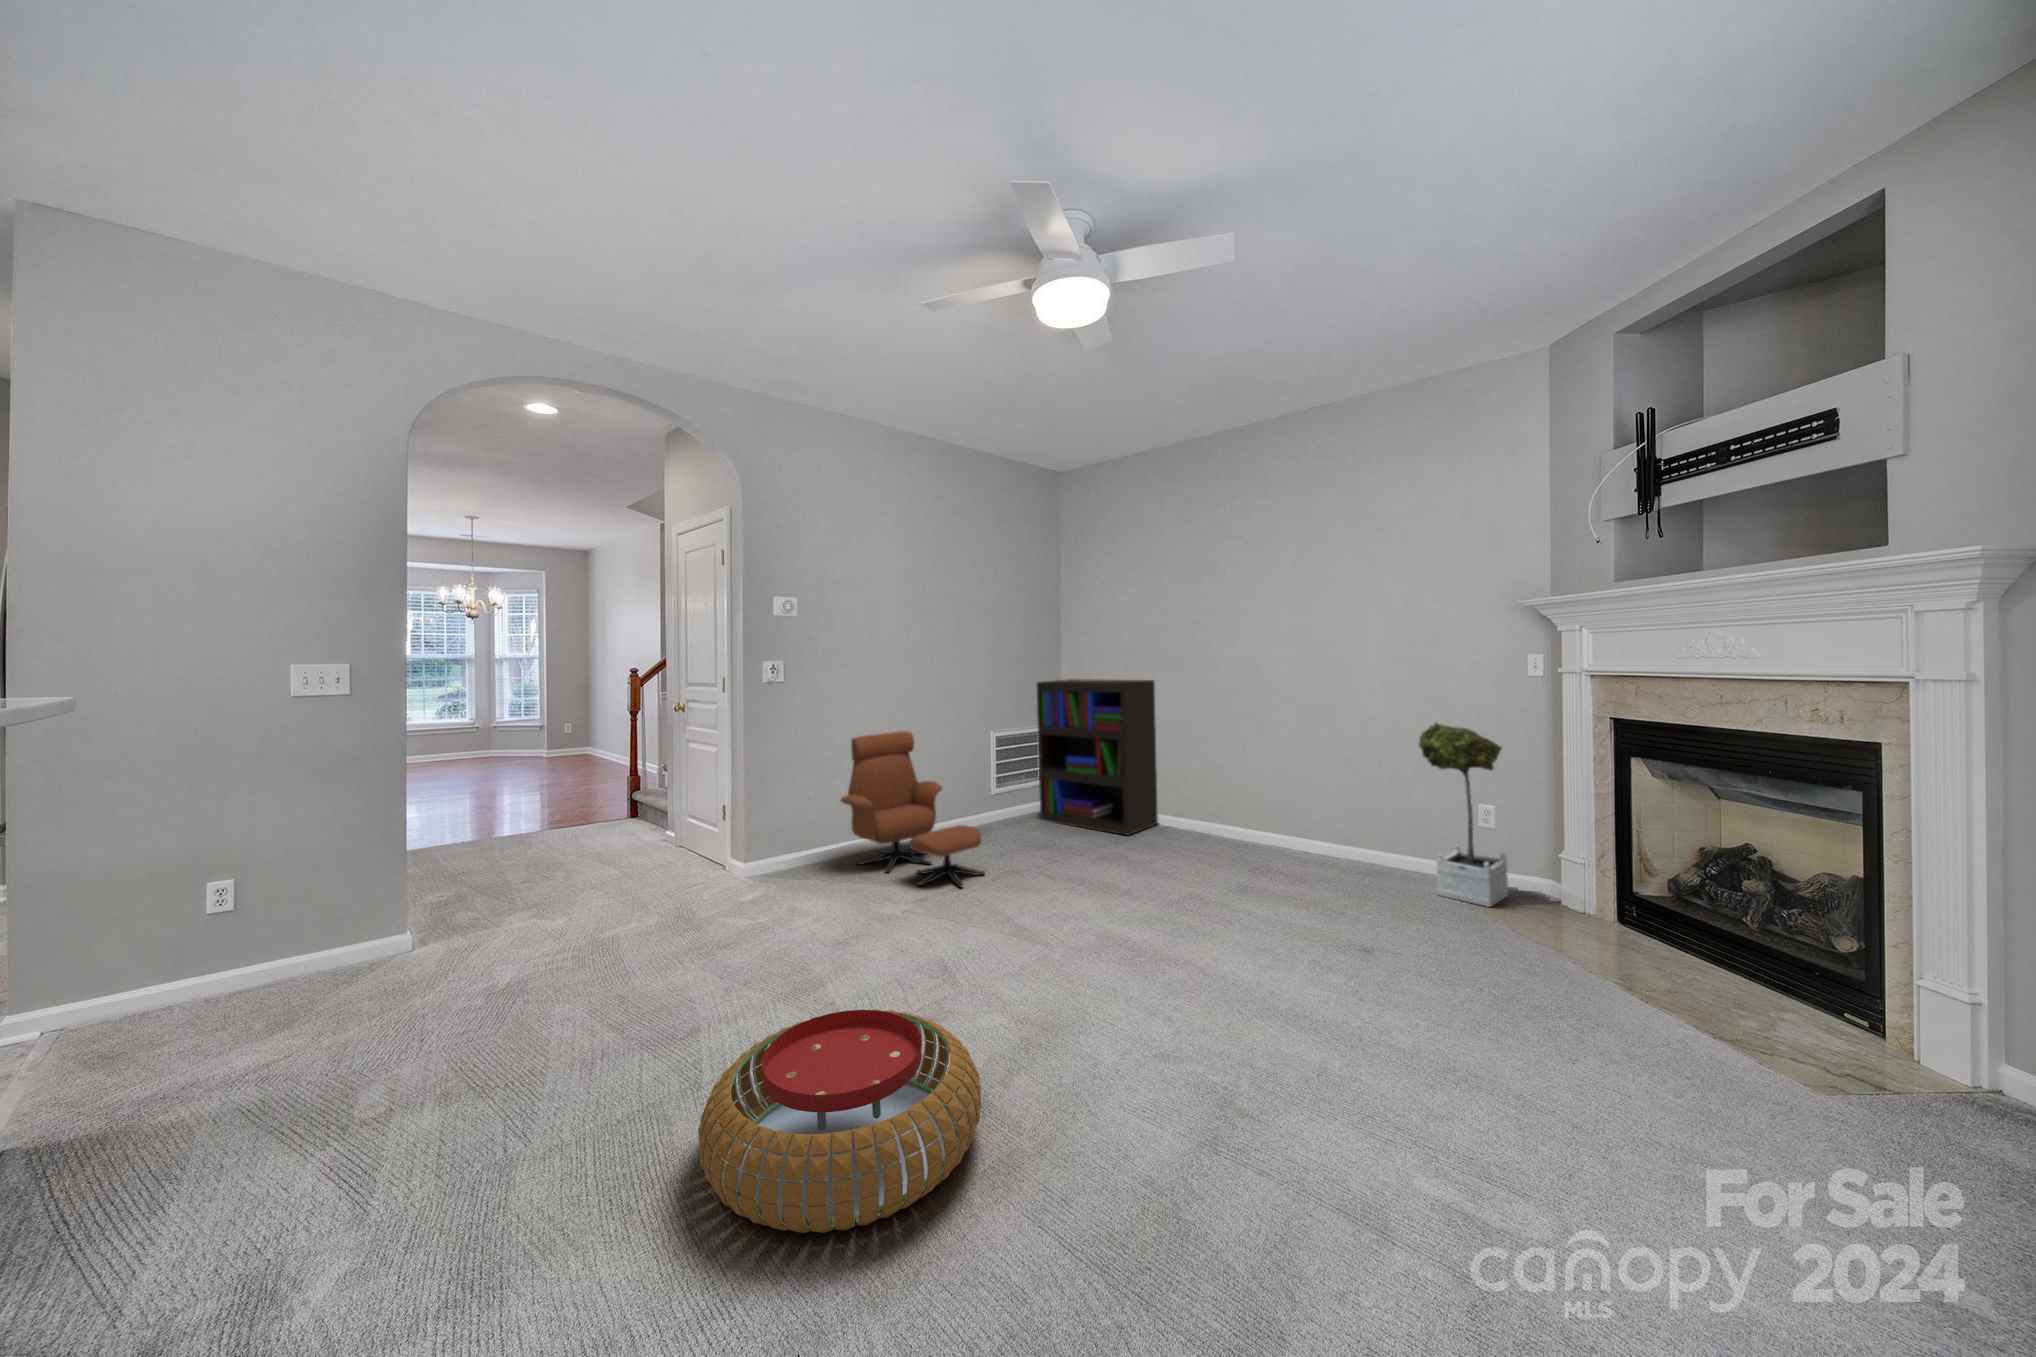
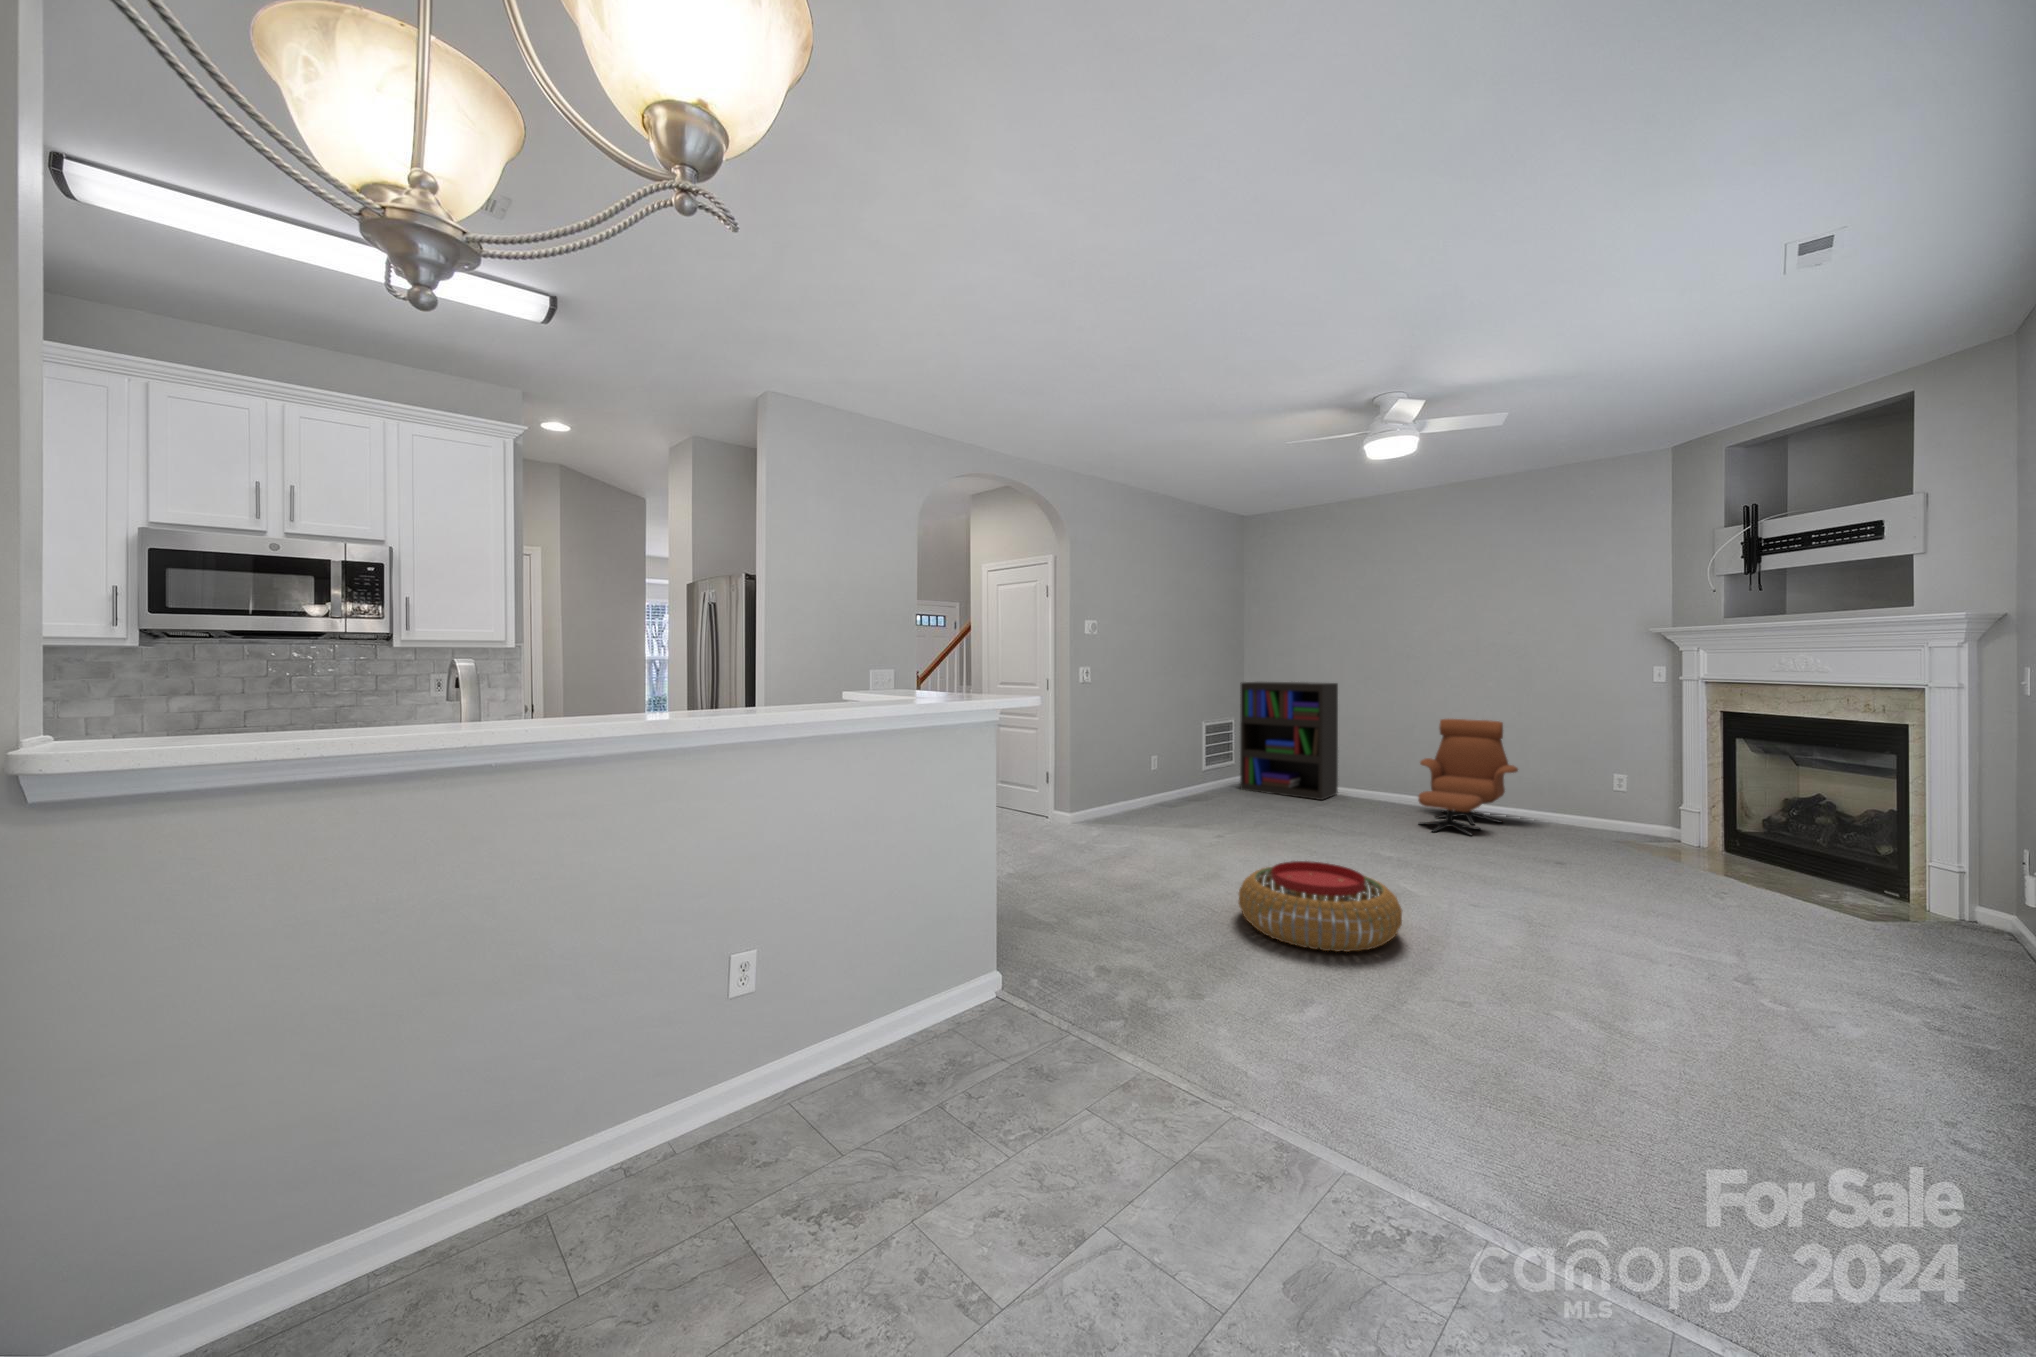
potted tree: present [1419,723,1508,907] -> none [1571,715,1638,844]
lounge chair: present [841,731,985,887] -> present [1418,719,1518,836]

